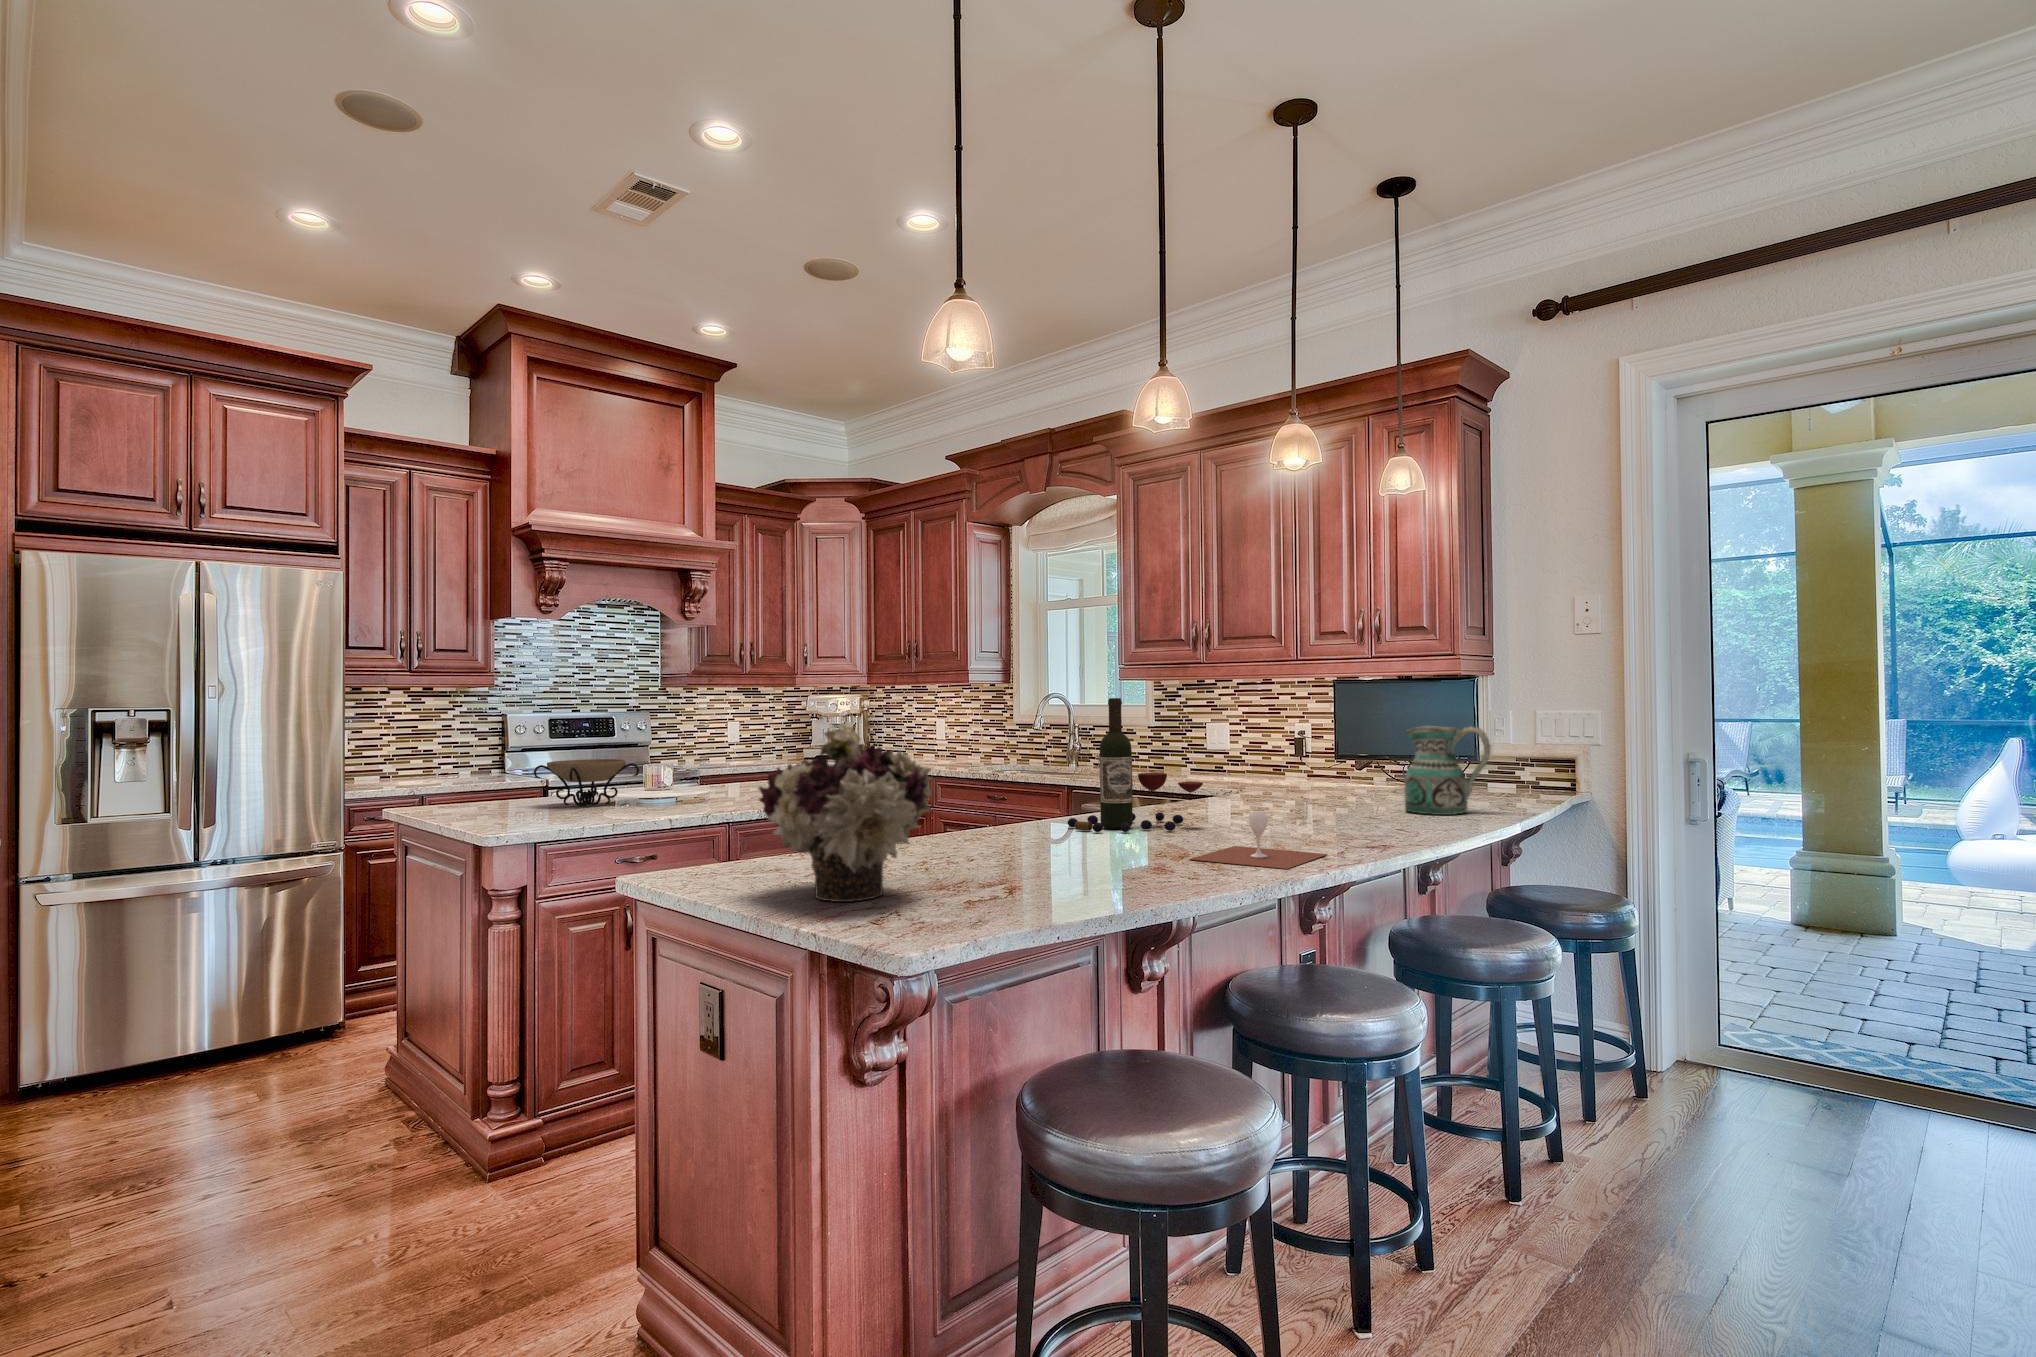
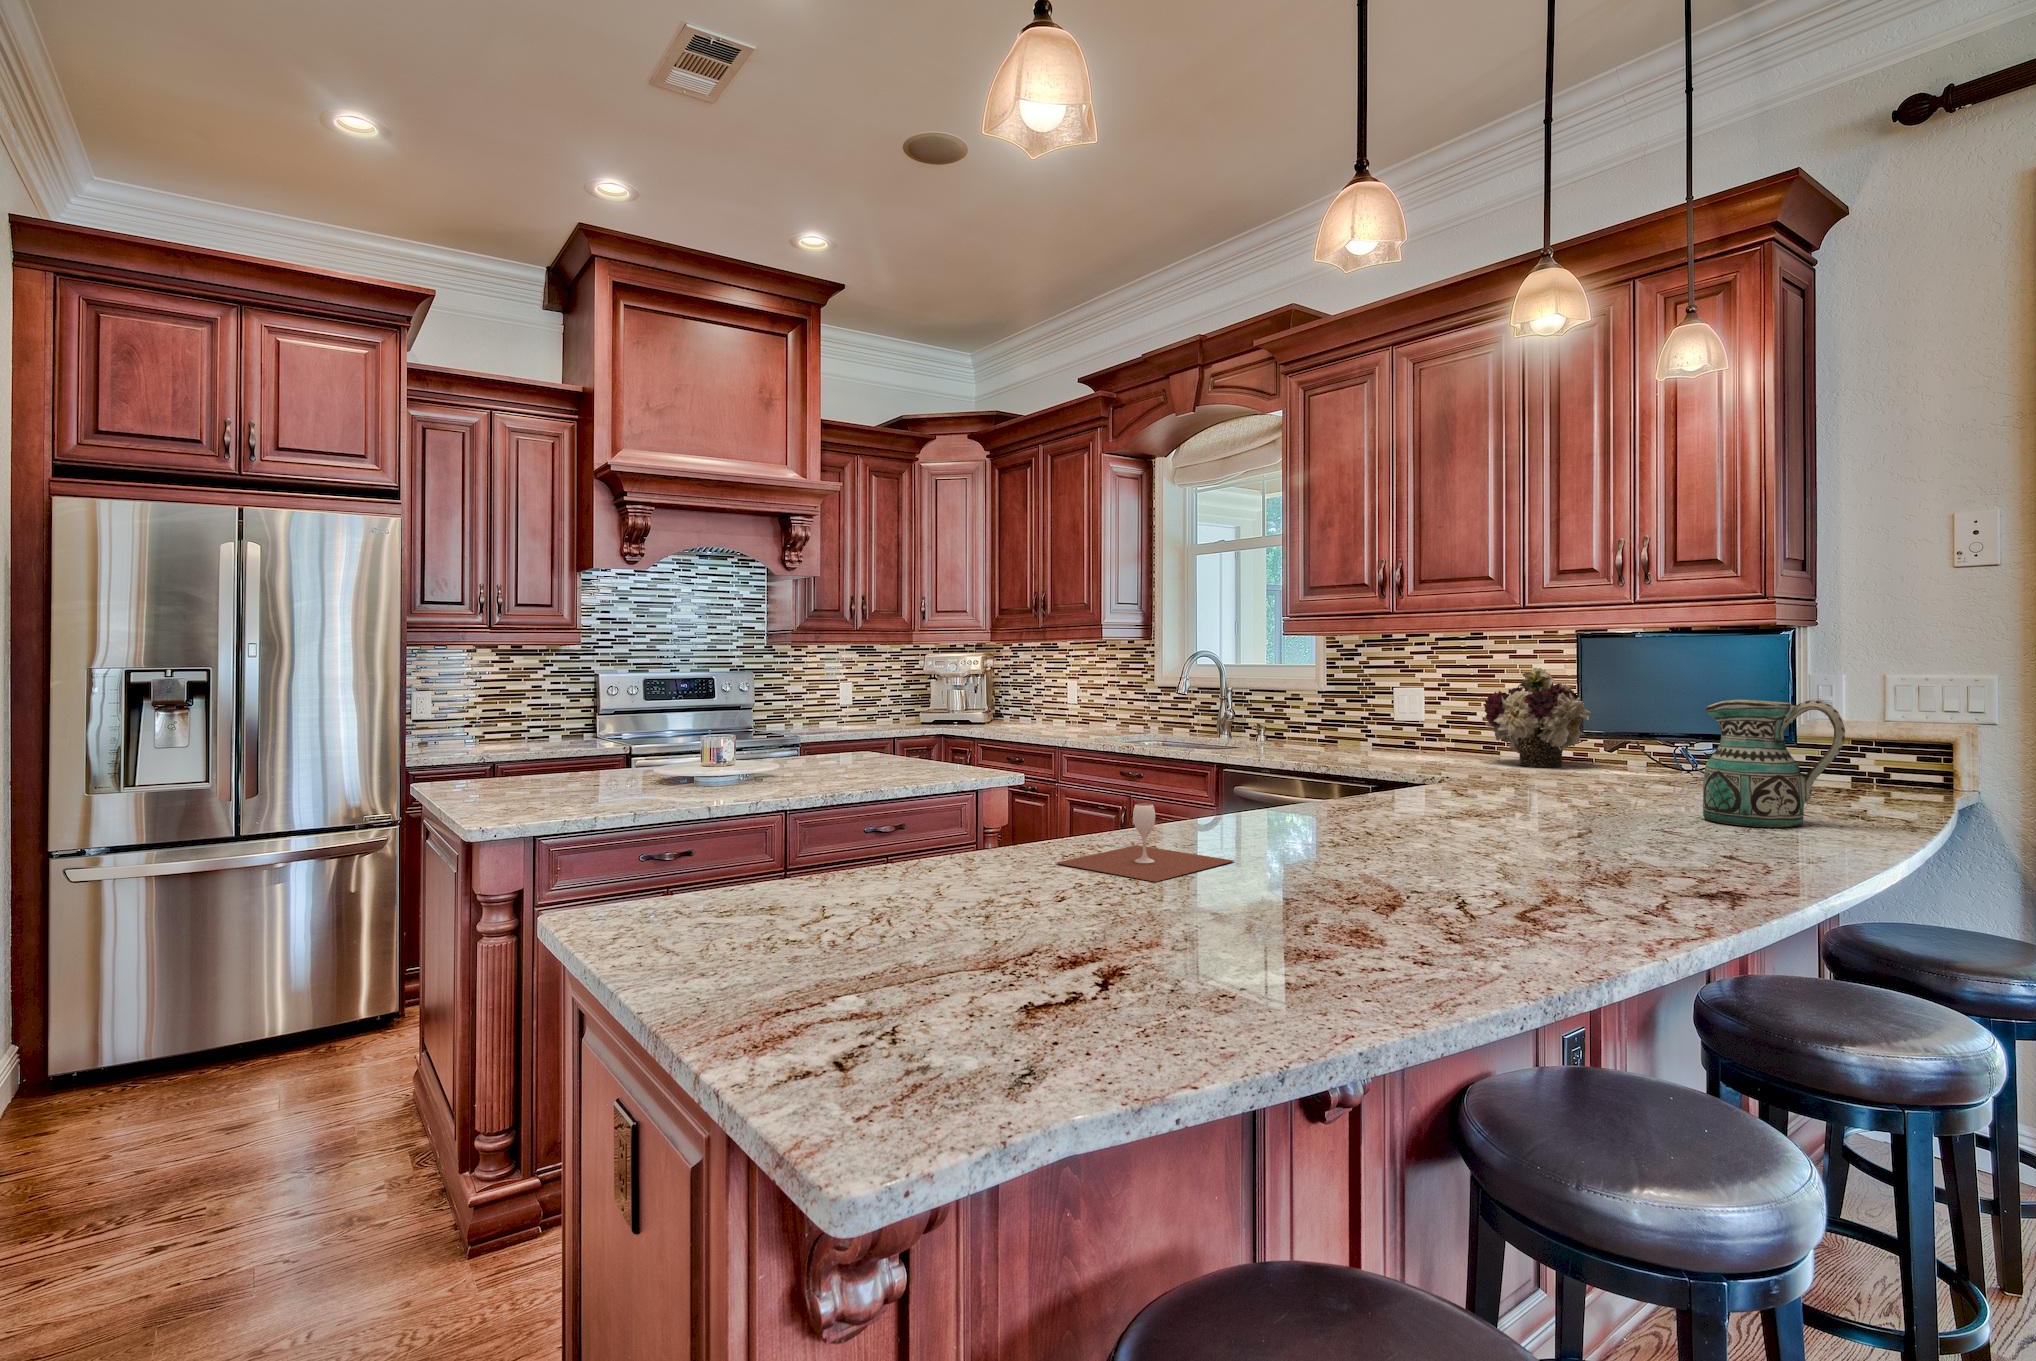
wine bottle: present [1068,698,1203,832] -> none [1220,660,1418,847]
flower arrangement: present [759,724,931,902] -> present [1483,668,1591,767]
decorative bowl: present [534,759,639,807] -> none [589,730,707,787]
wine glass: present [1190,809,1327,869] -> present [1057,803,1234,882]

